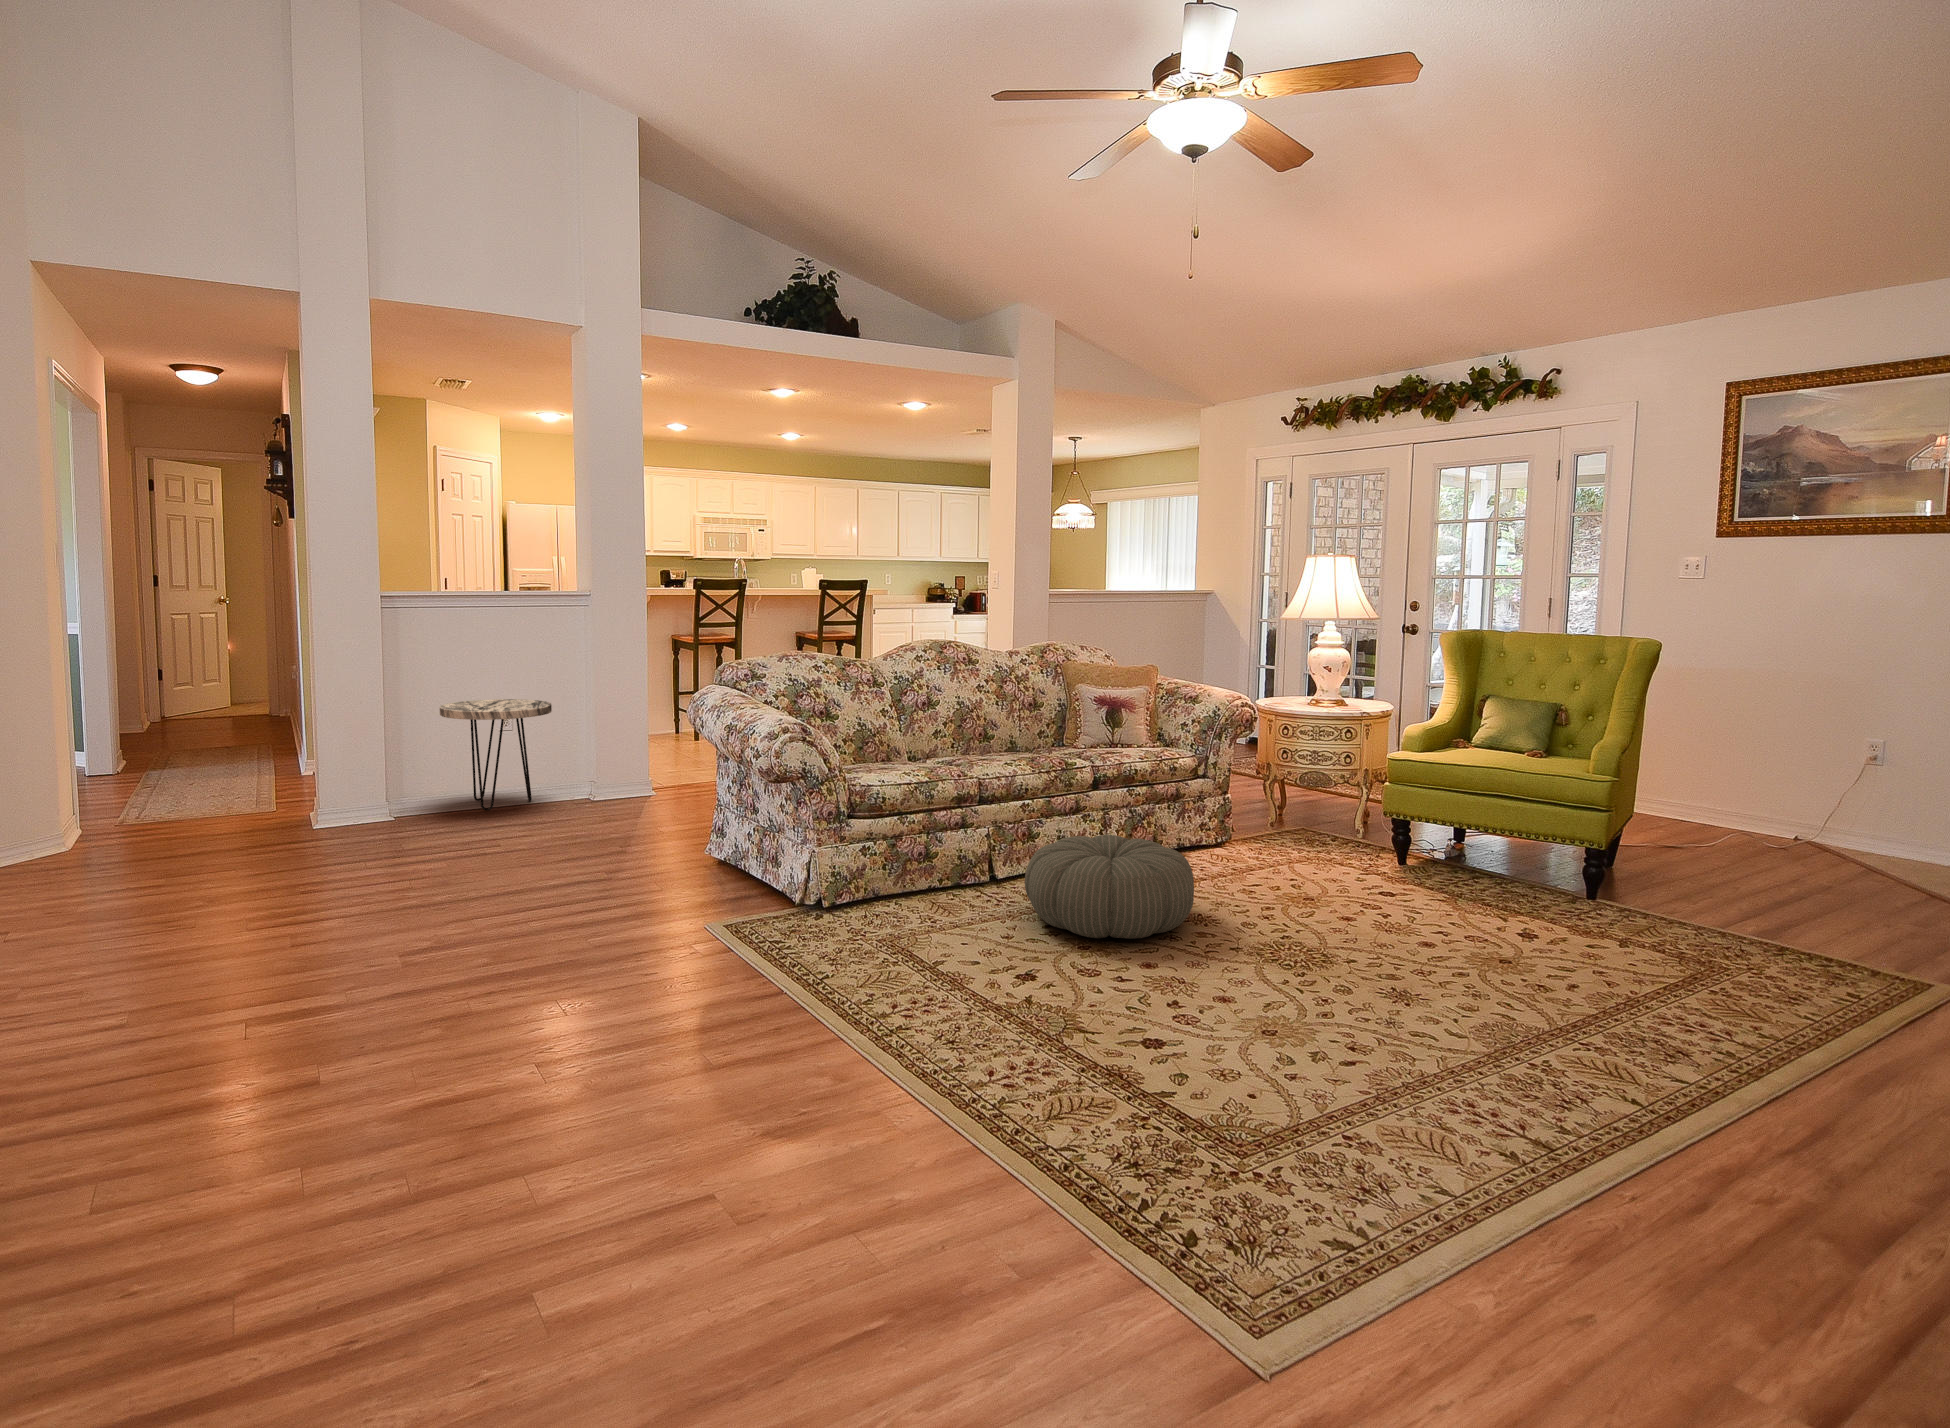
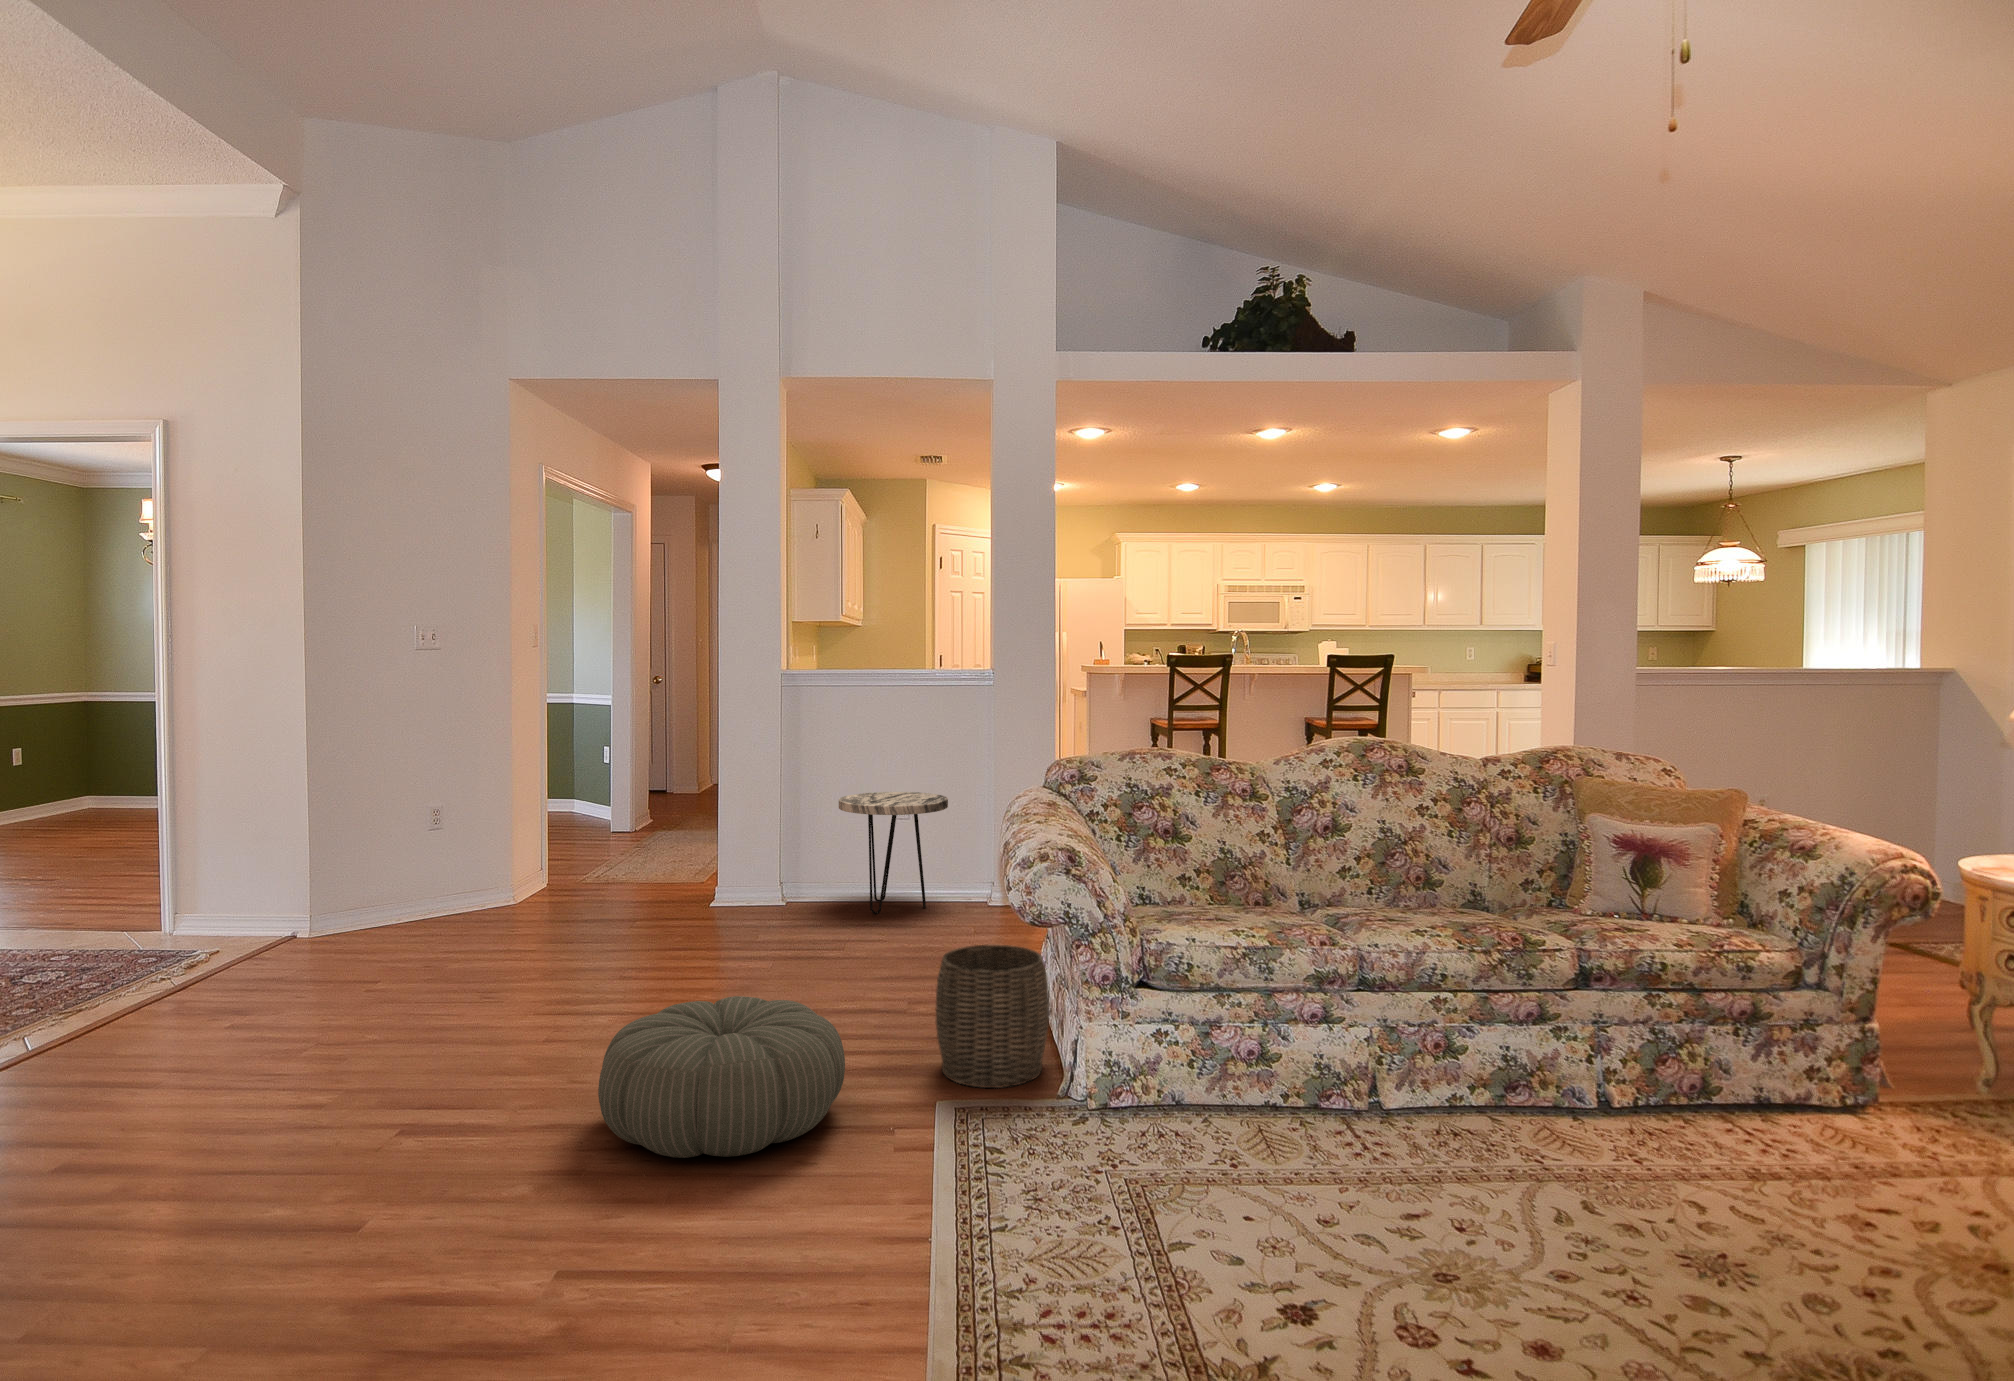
woven basket: none [672,805,763,911] -> present [936,945,1049,1088]
pouf: present [1025,835,1194,939] -> present [598,996,845,1158]

